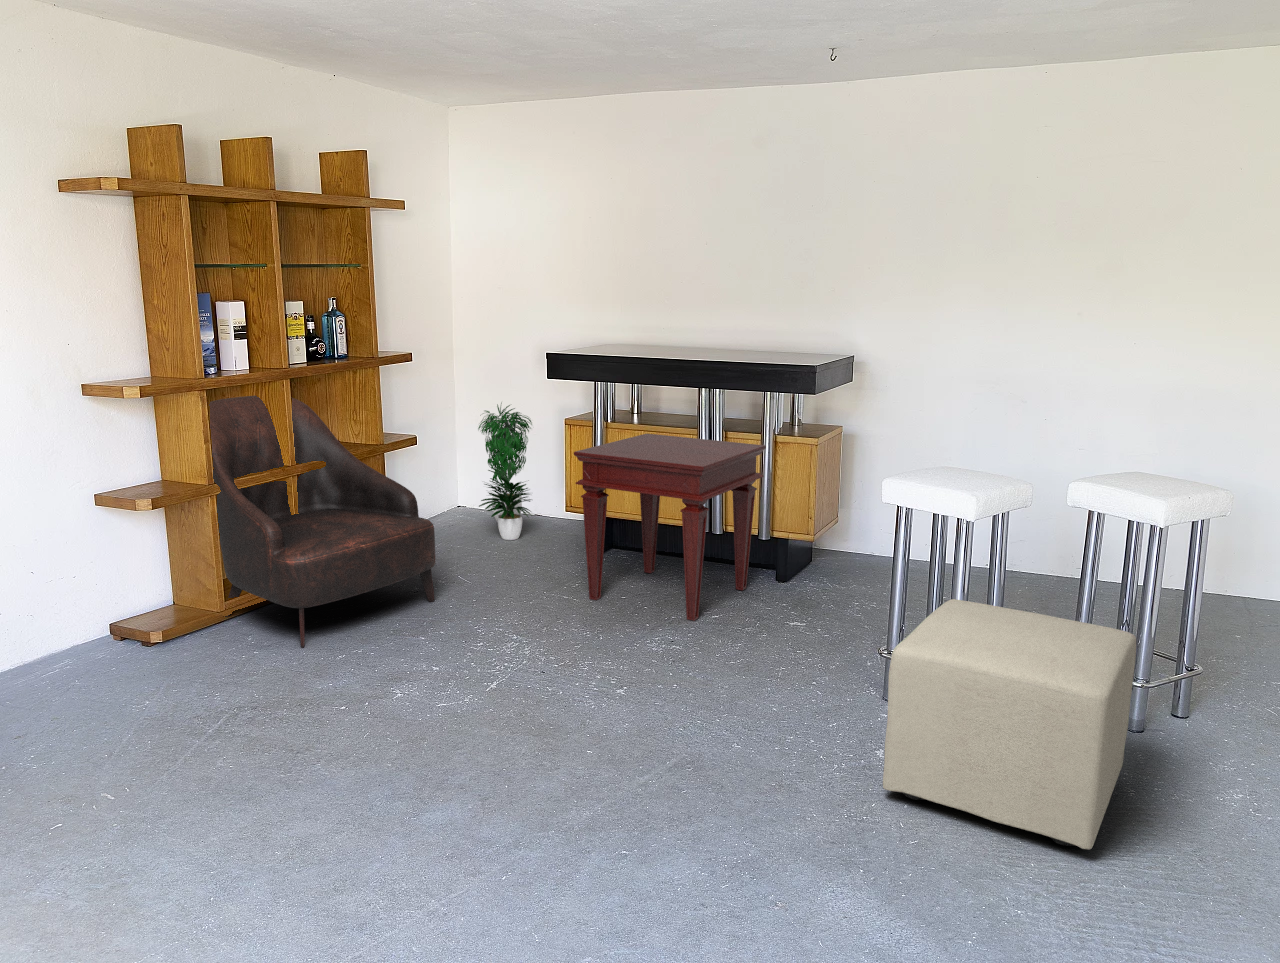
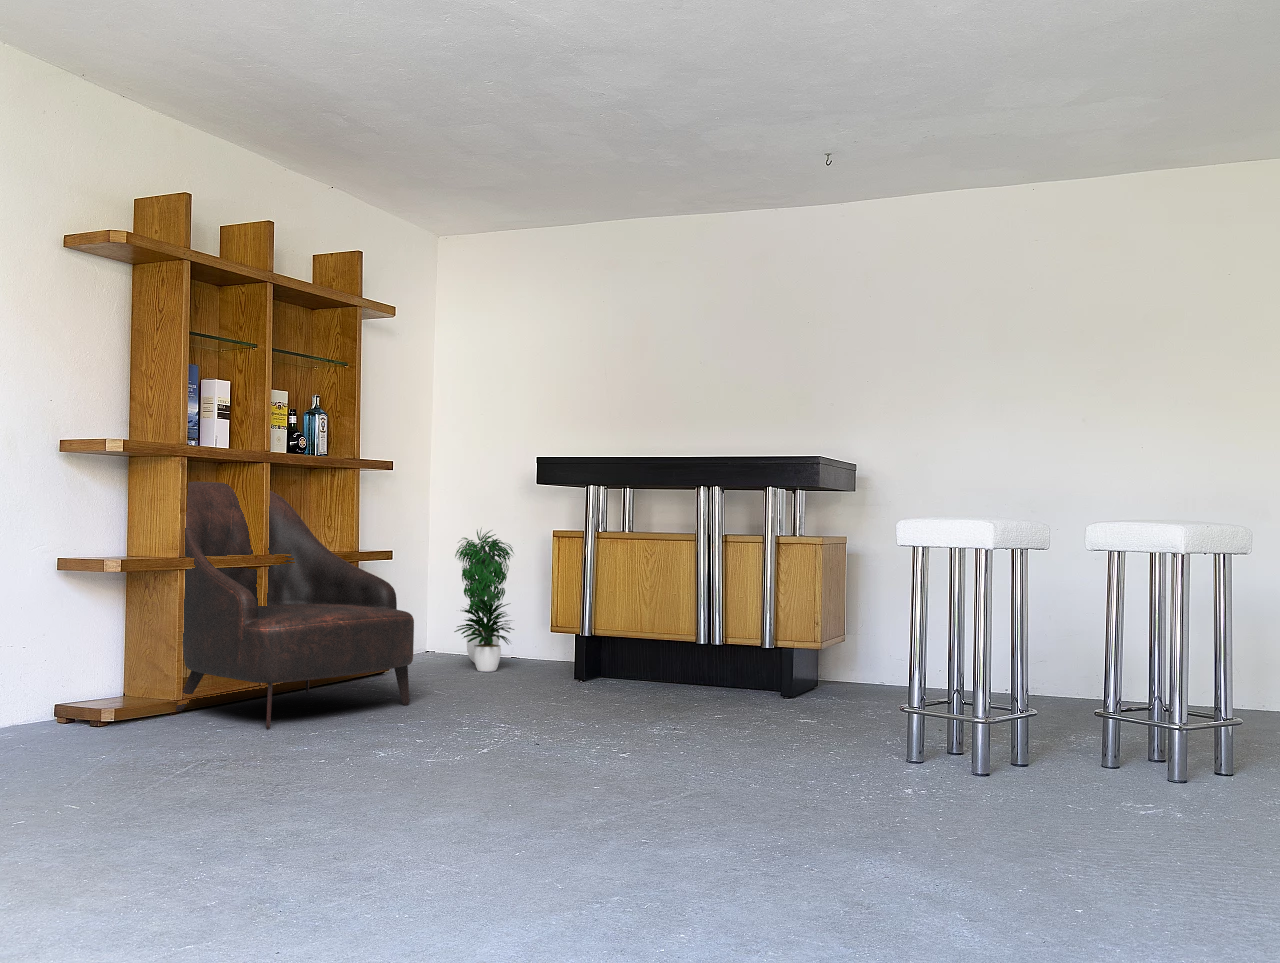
side table: present [574,434,766,621] -> none [567,540,769,719]
ottoman: present [883,599,1136,849] -> none [912,628,1164,841]

